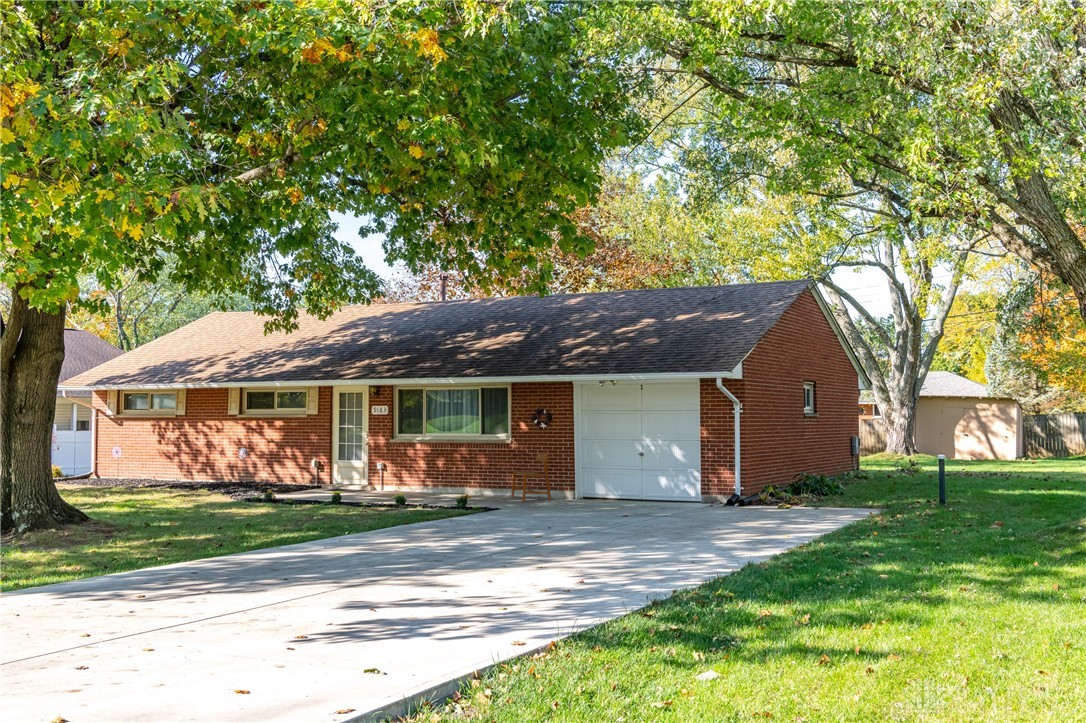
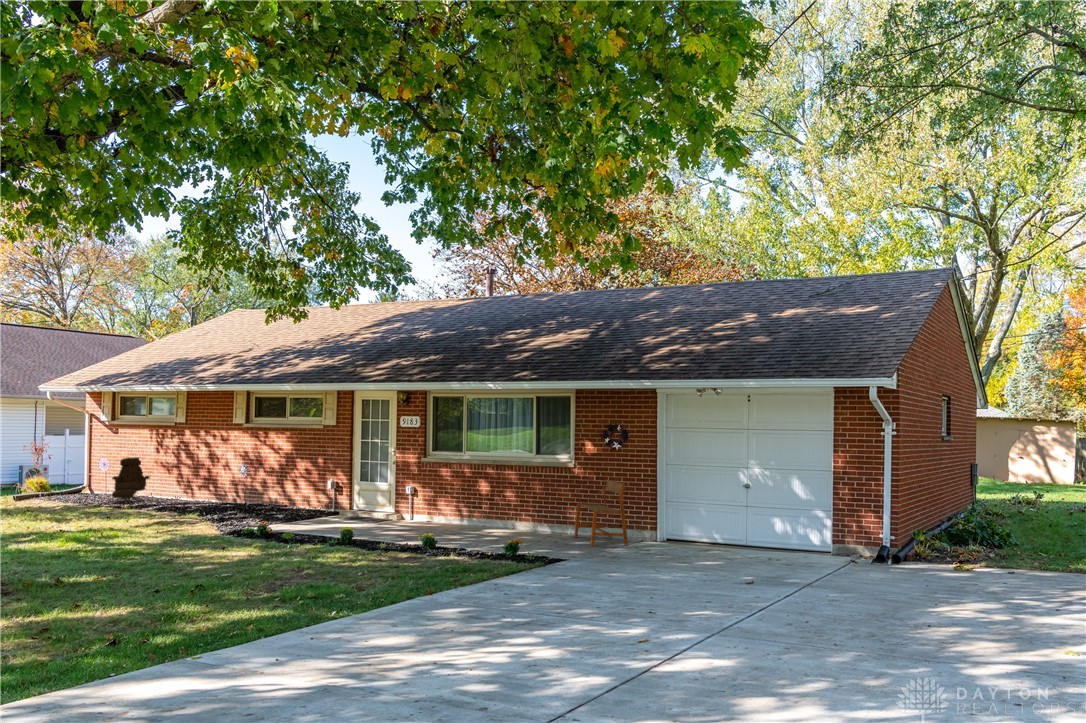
lounge chair: none [121,447,153,486] -> present [112,457,150,504]

